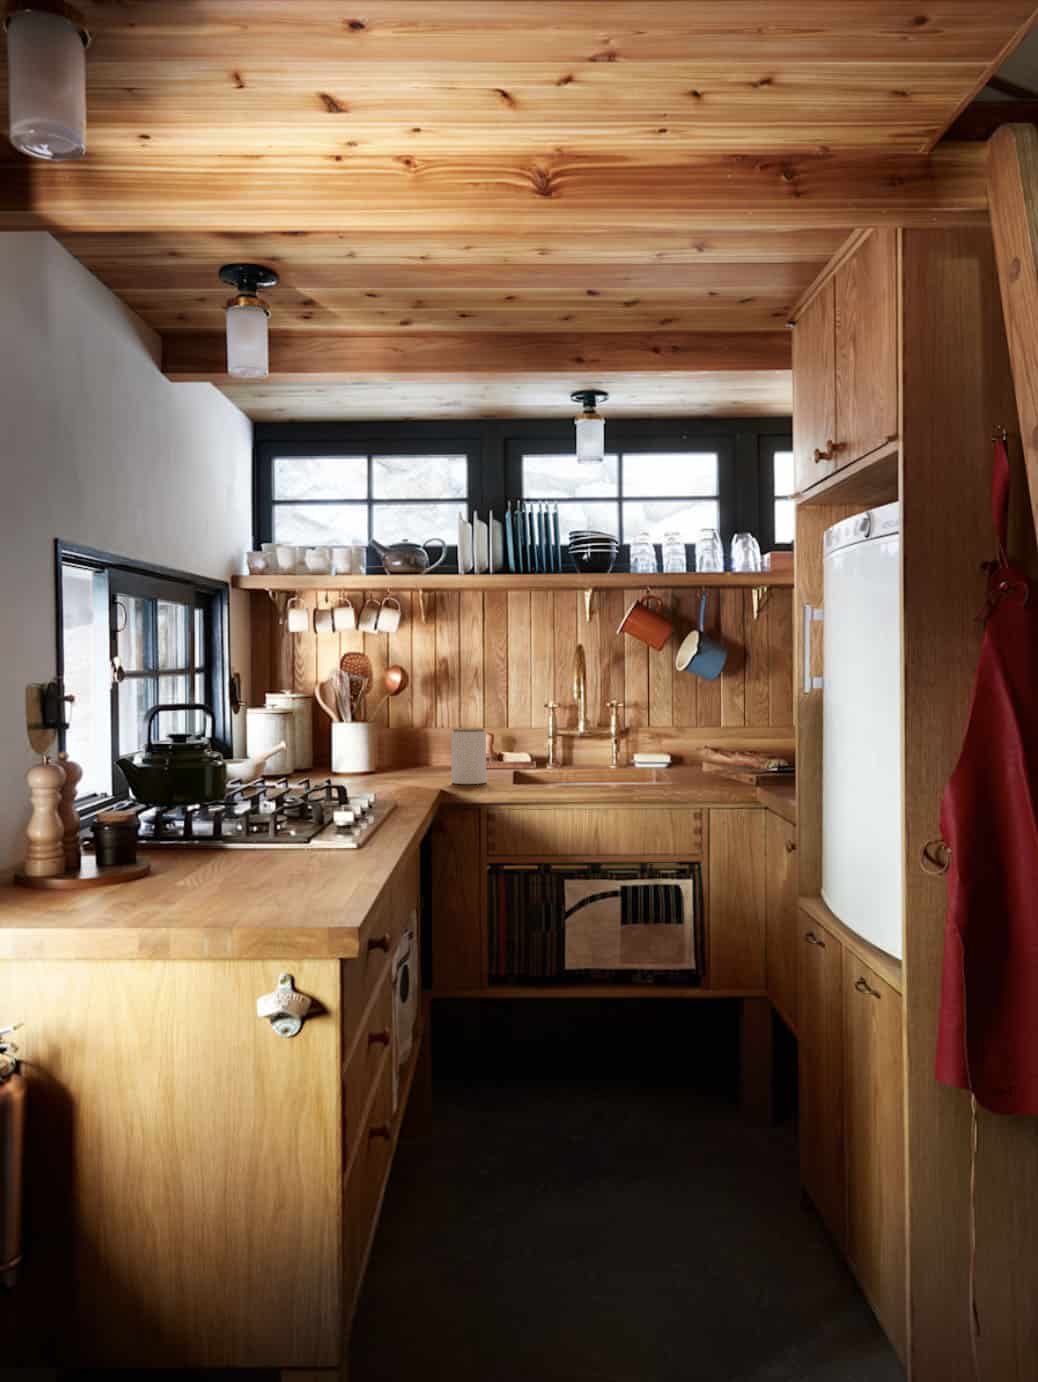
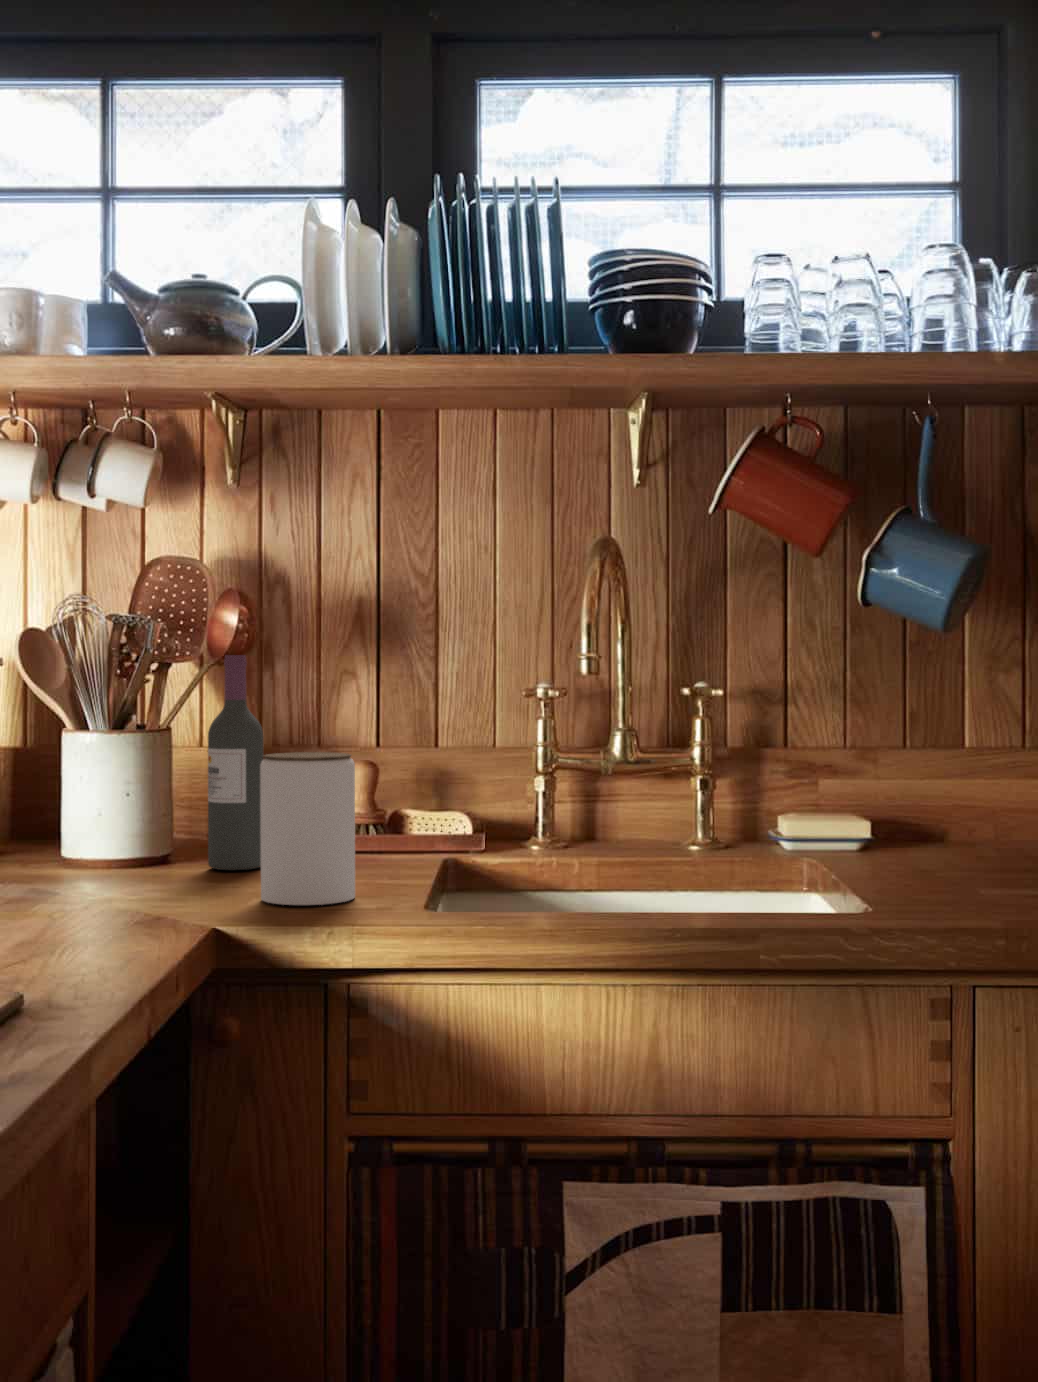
wine bottle: none [423,692,445,775] -> present [208,655,263,870]

